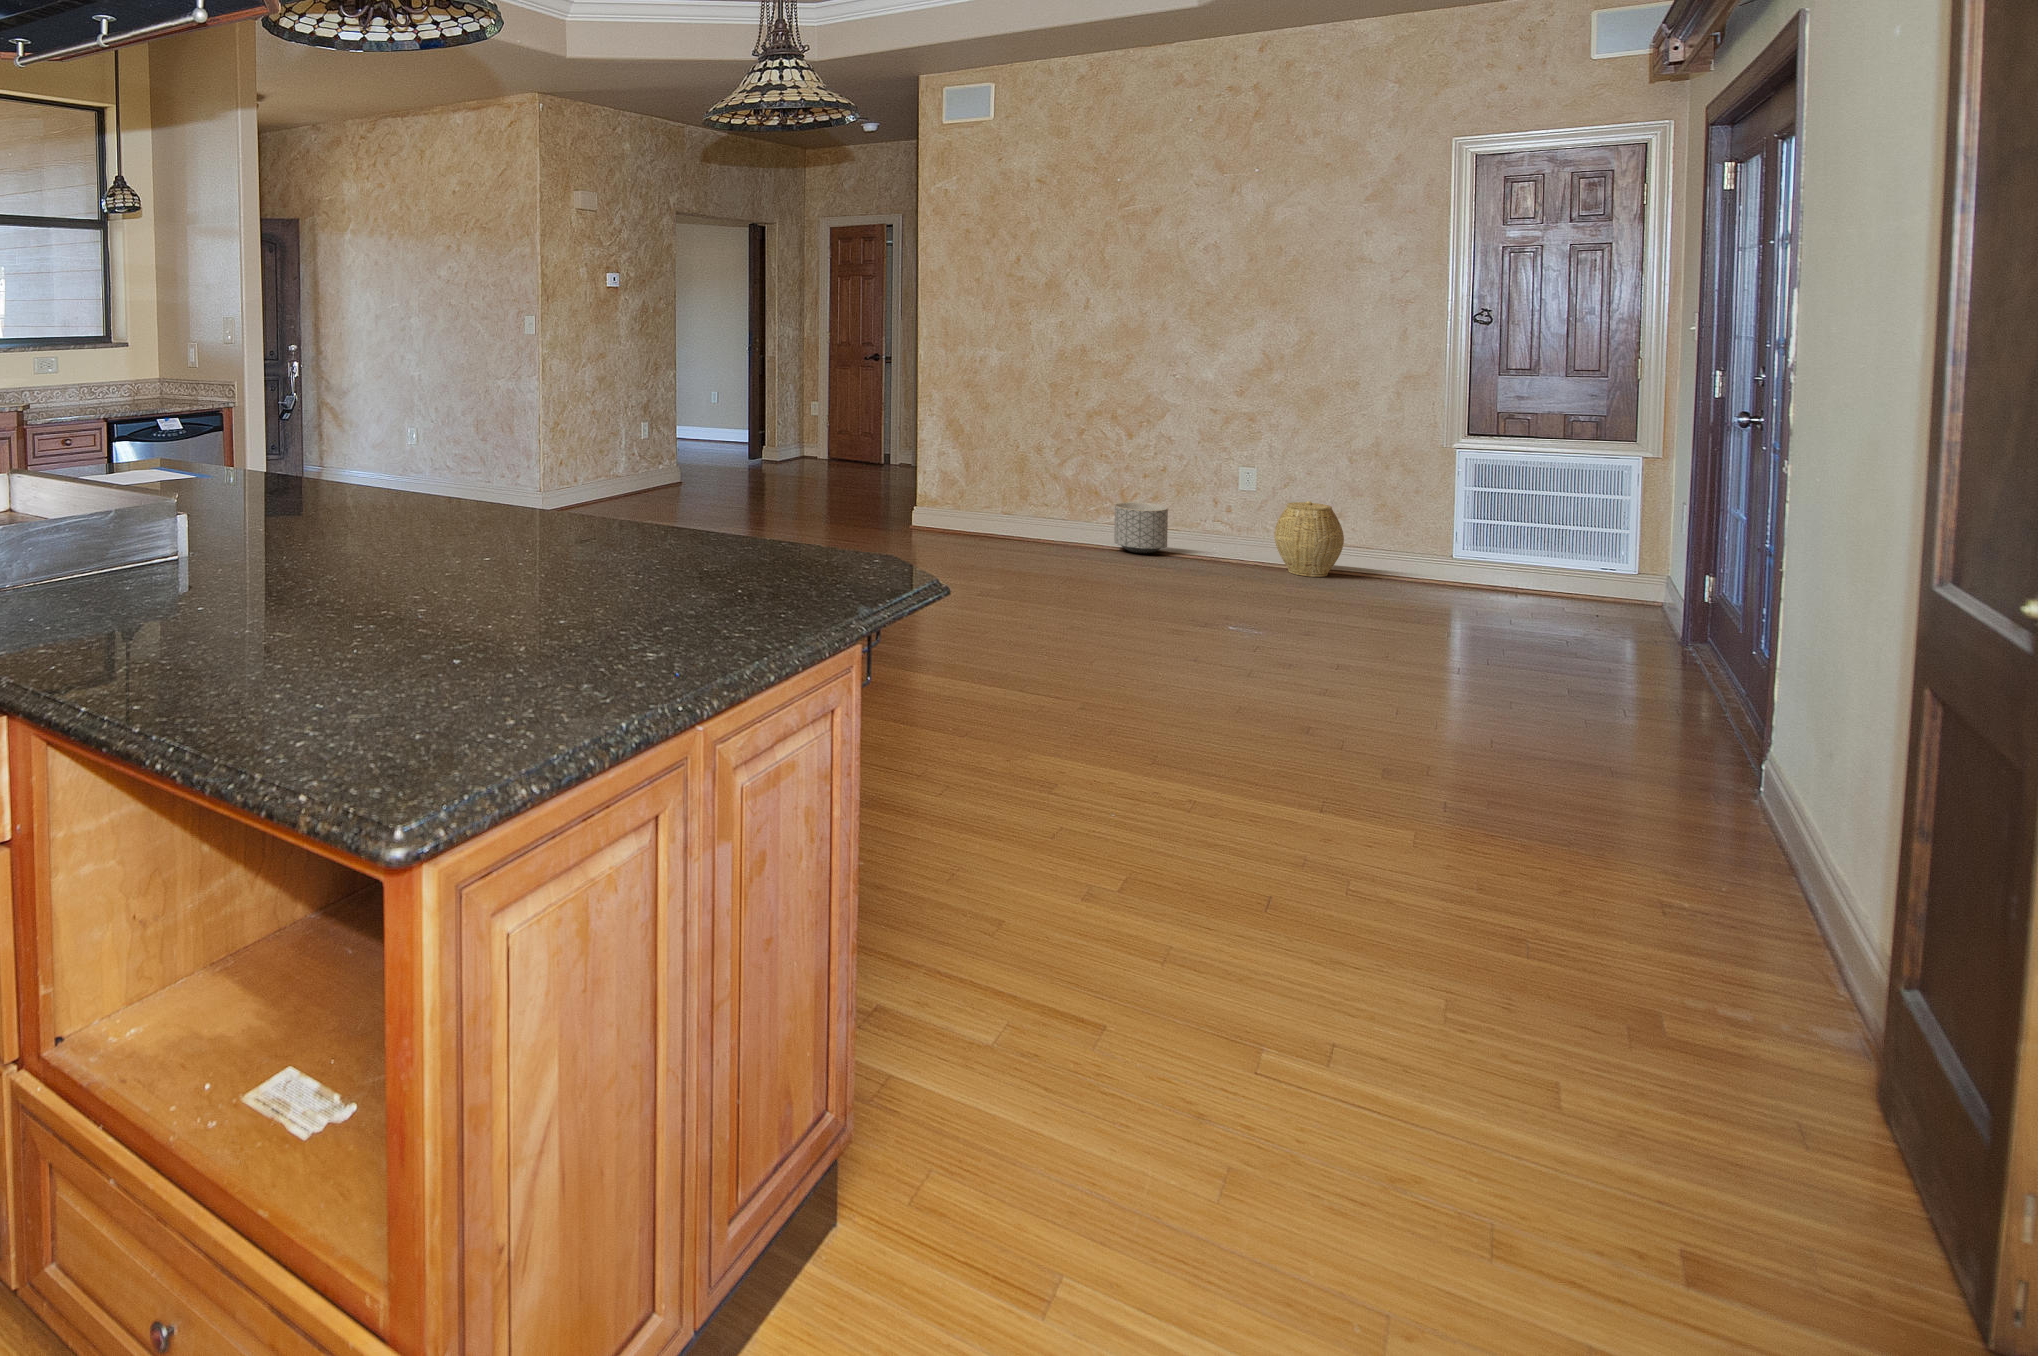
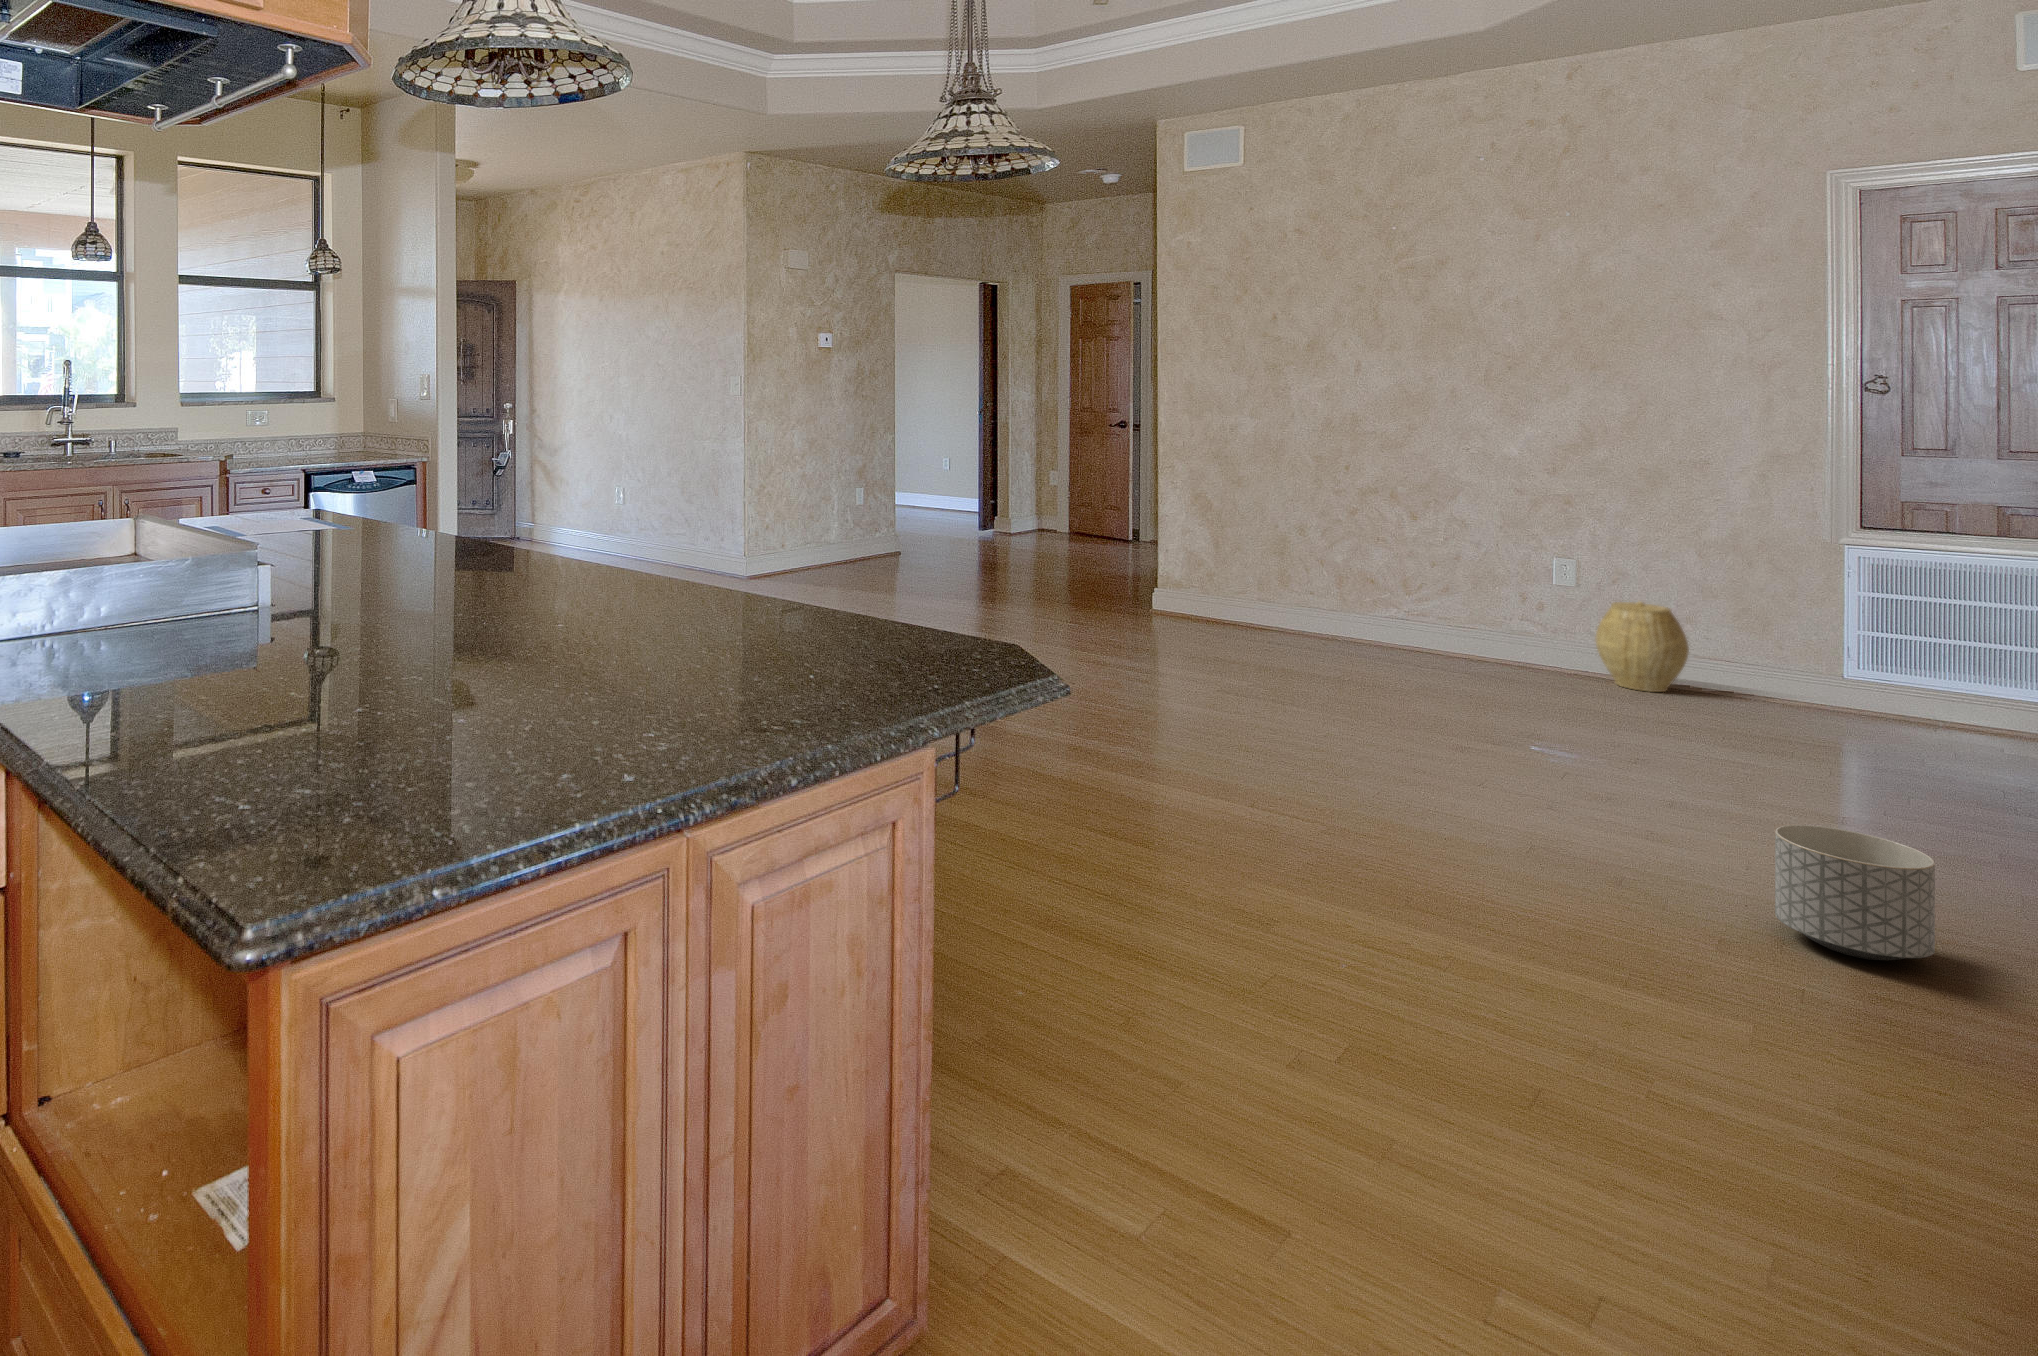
planter: present [1114,503,1168,554] -> present [1775,825,1935,960]

